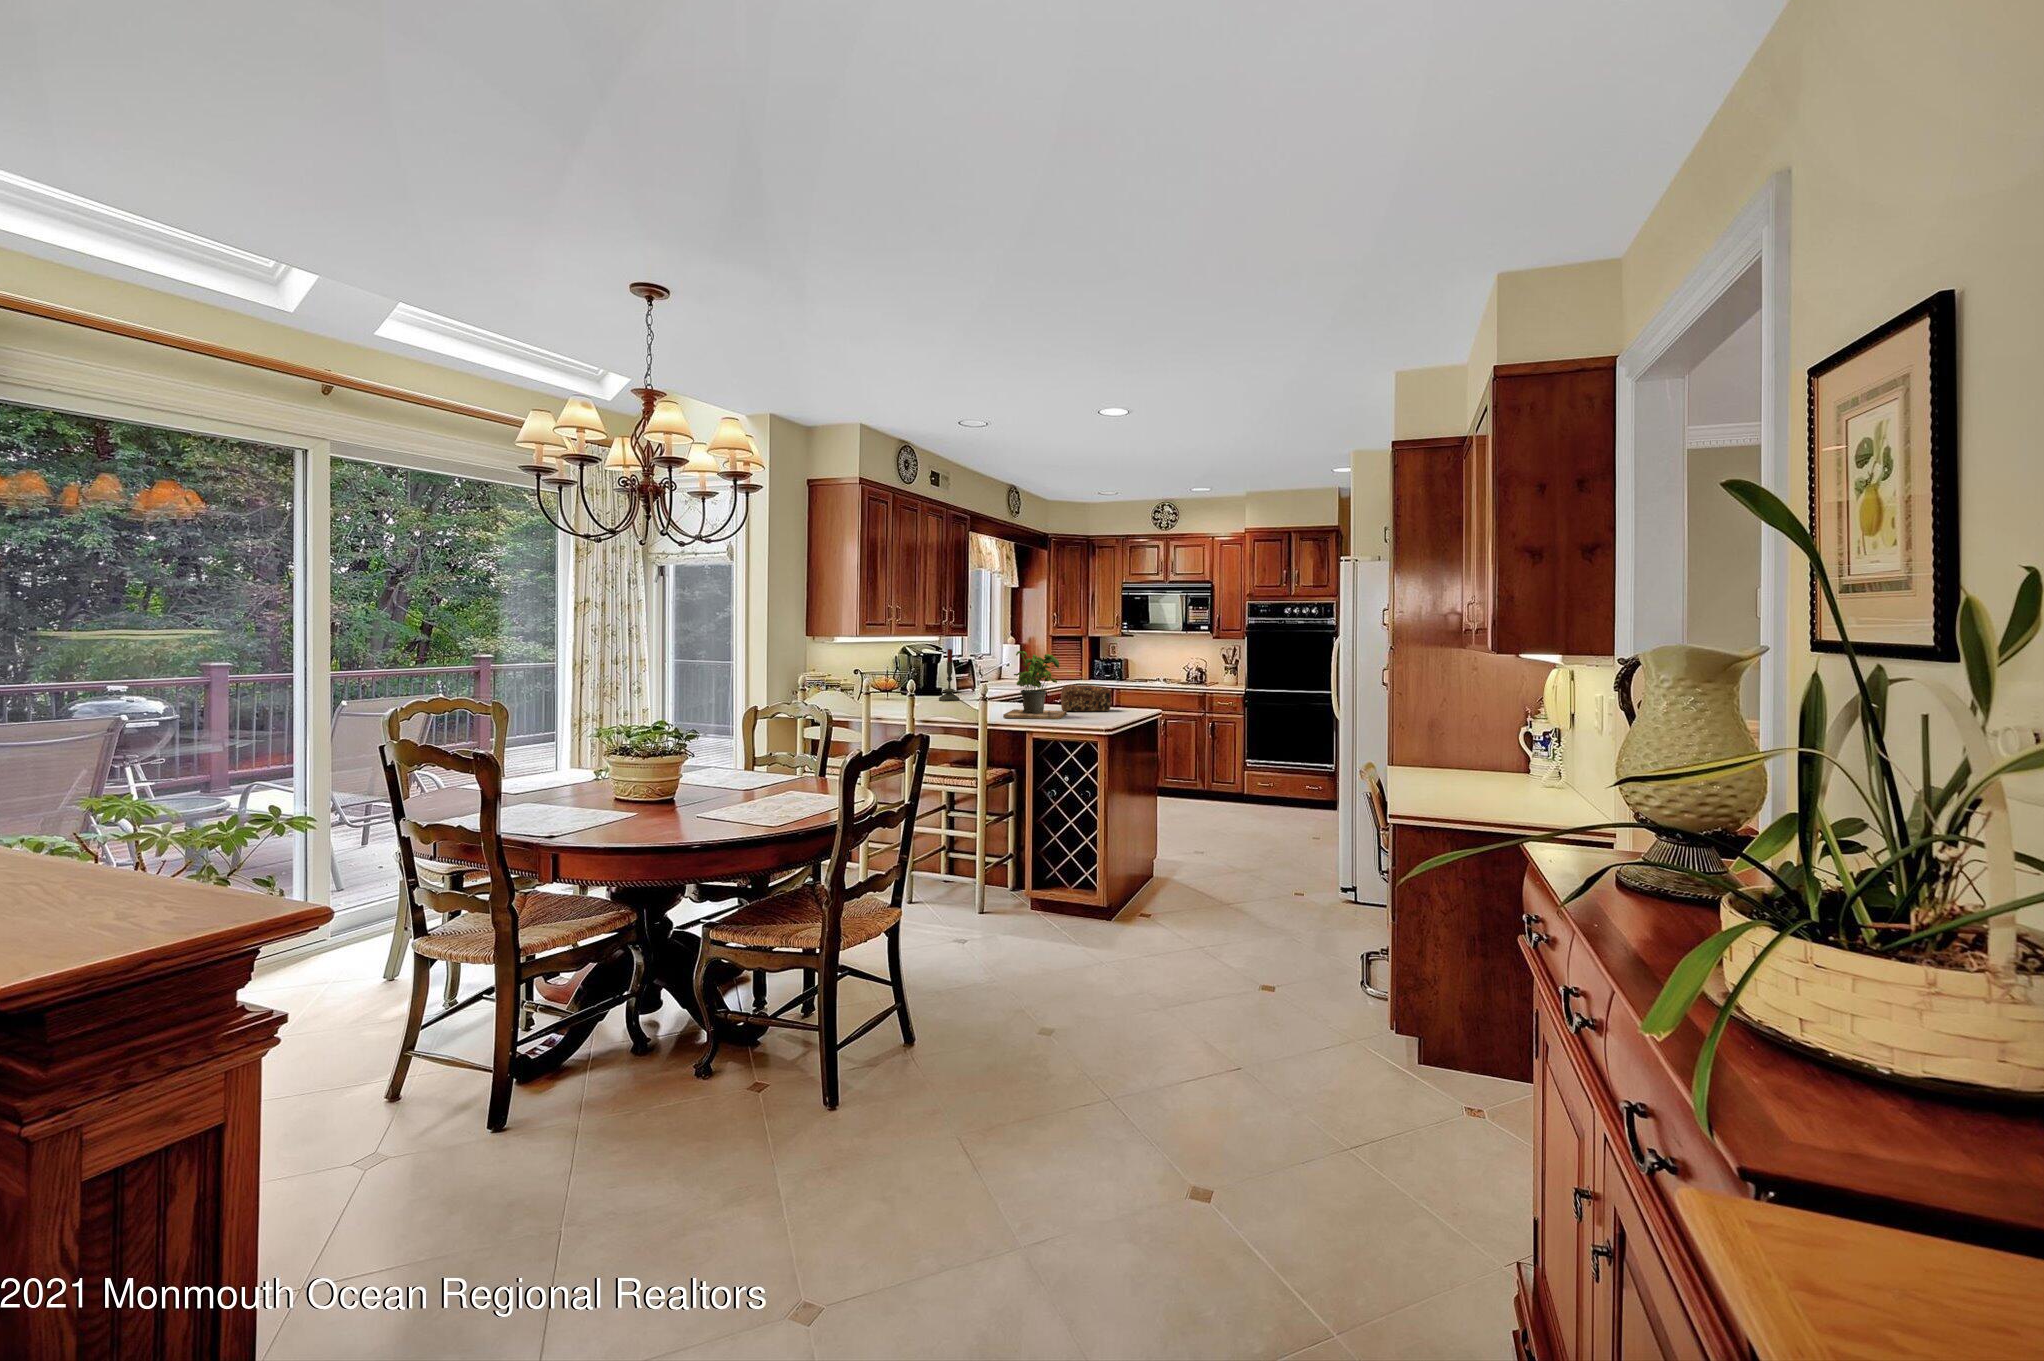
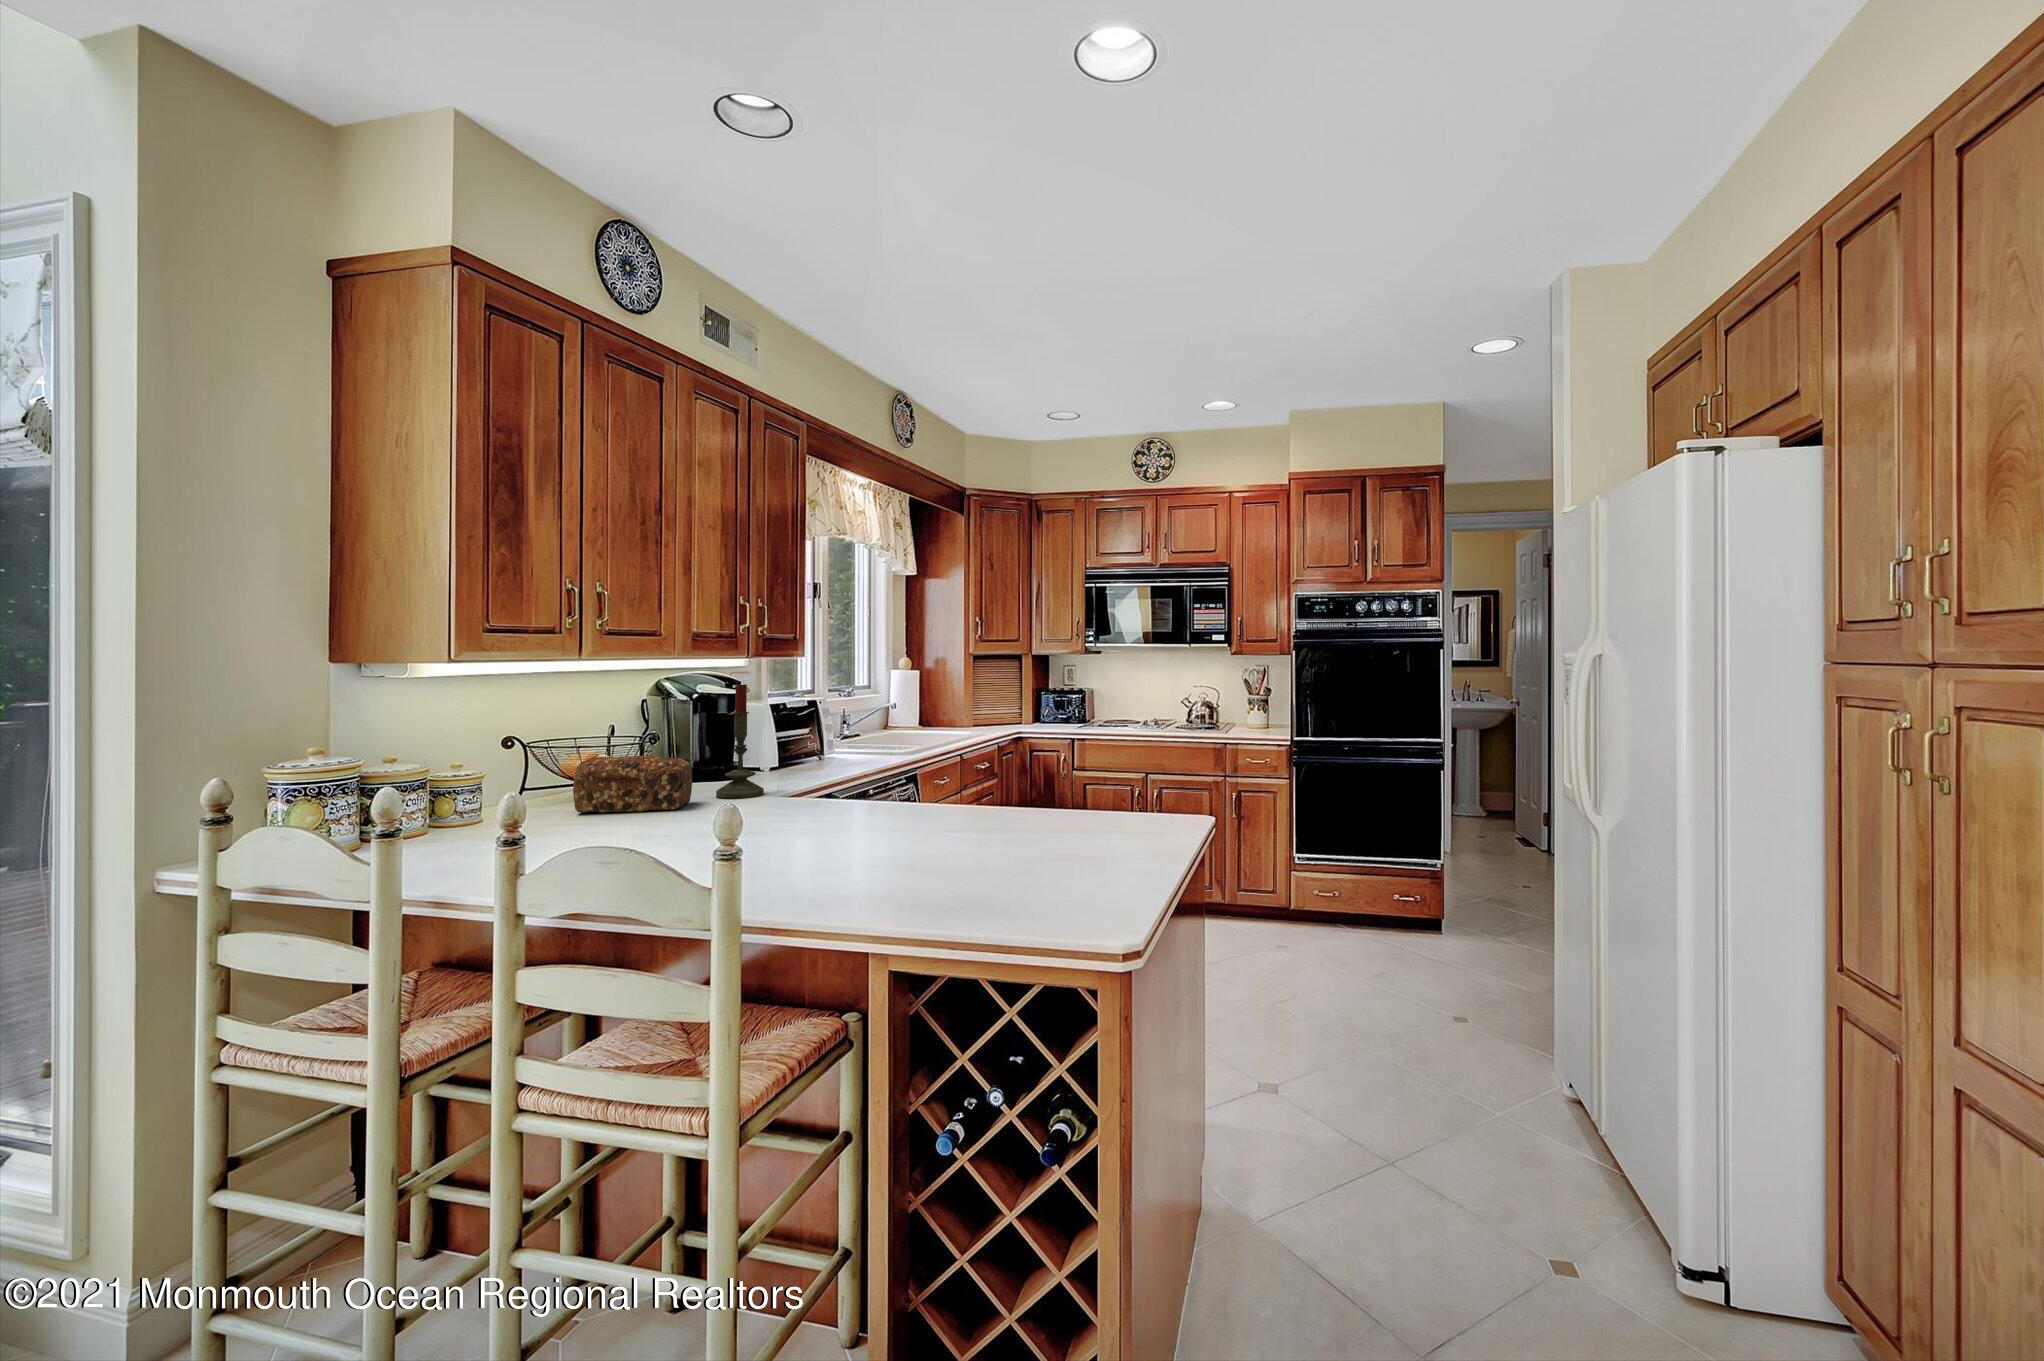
potted plant: present [1003,651,1067,719] -> none [806,696,994,895]
bread loaf: present [1061,685,1111,711] -> present [573,756,692,813]

